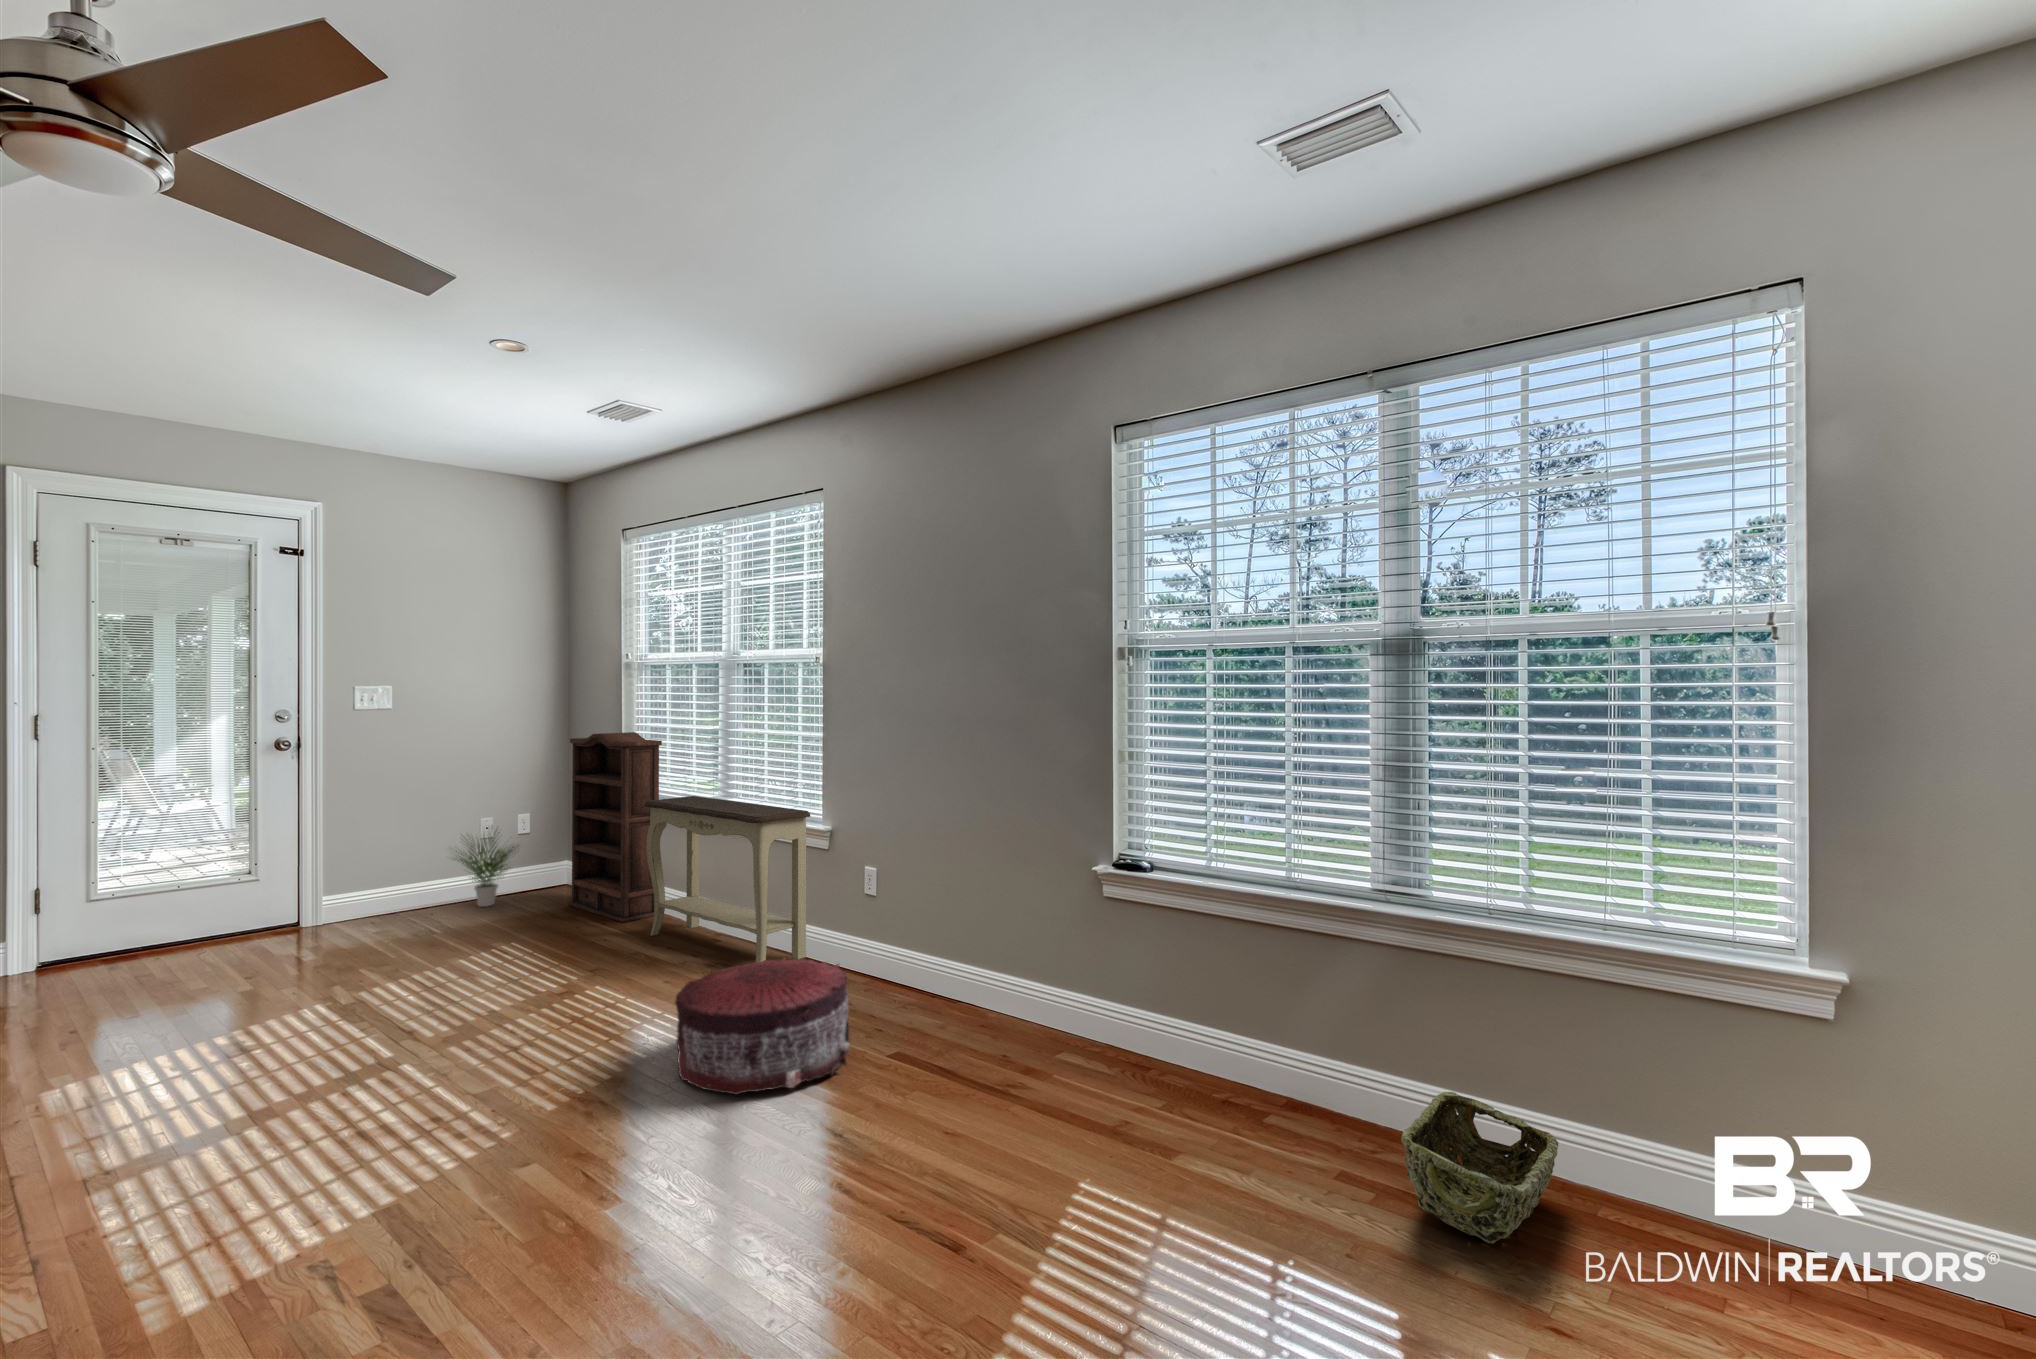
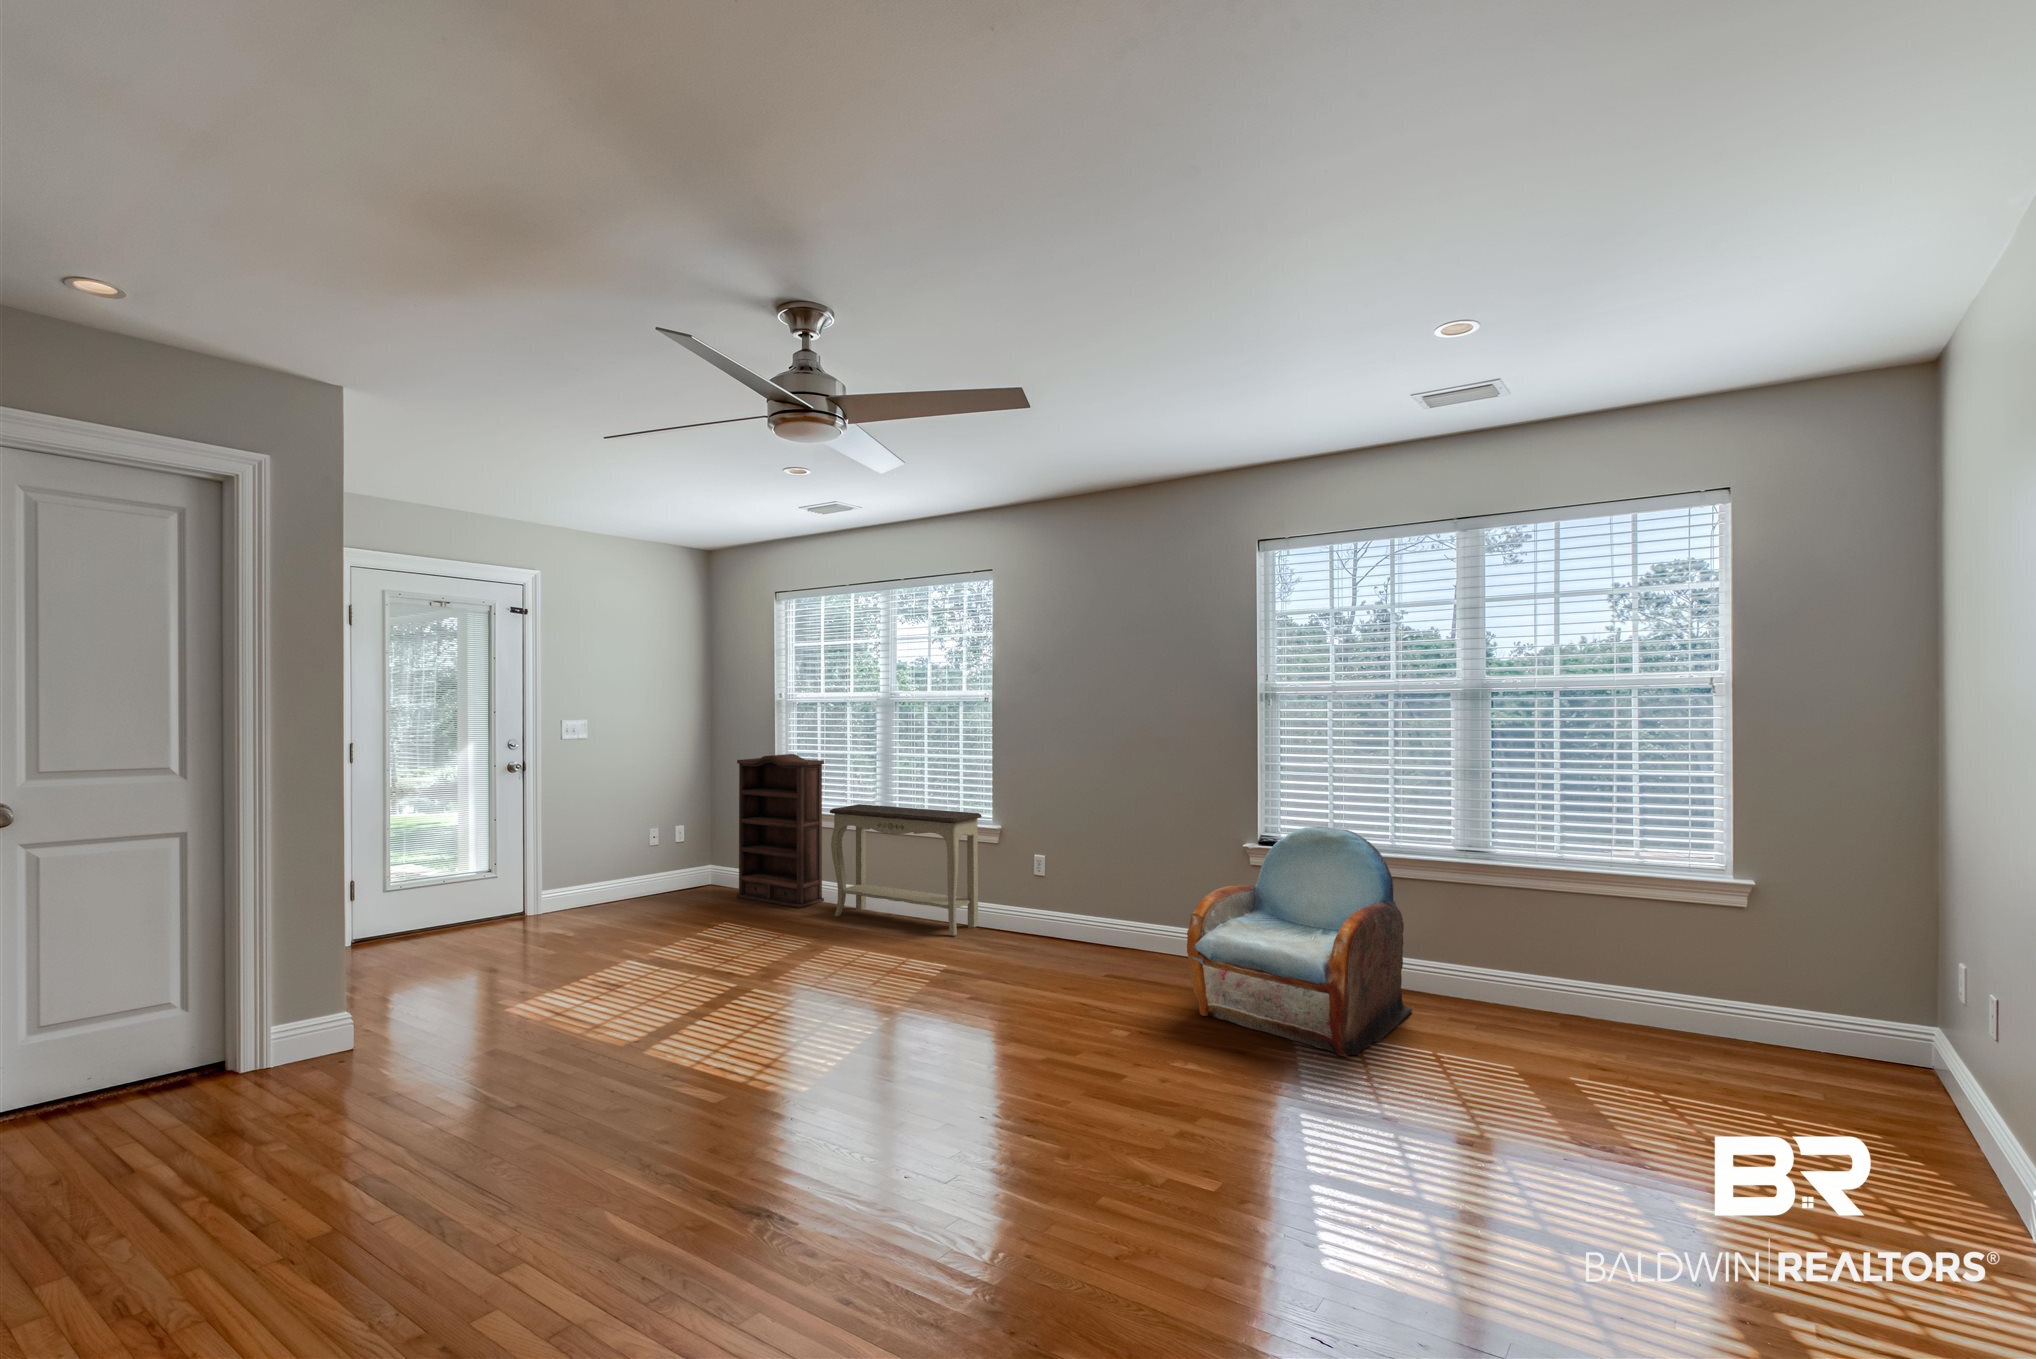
potted plant: present [456,832,519,907] -> none [631,833,694,901]
armchair: none [942,845,1282,1207] -> present [1187,827,1412,1057]
pouf: present [675,959,850,1094] -> none [967,919,1096,1014]
woven basket: present [1401,1092,1558,1243] -> none [1517,976,1605,1058]

